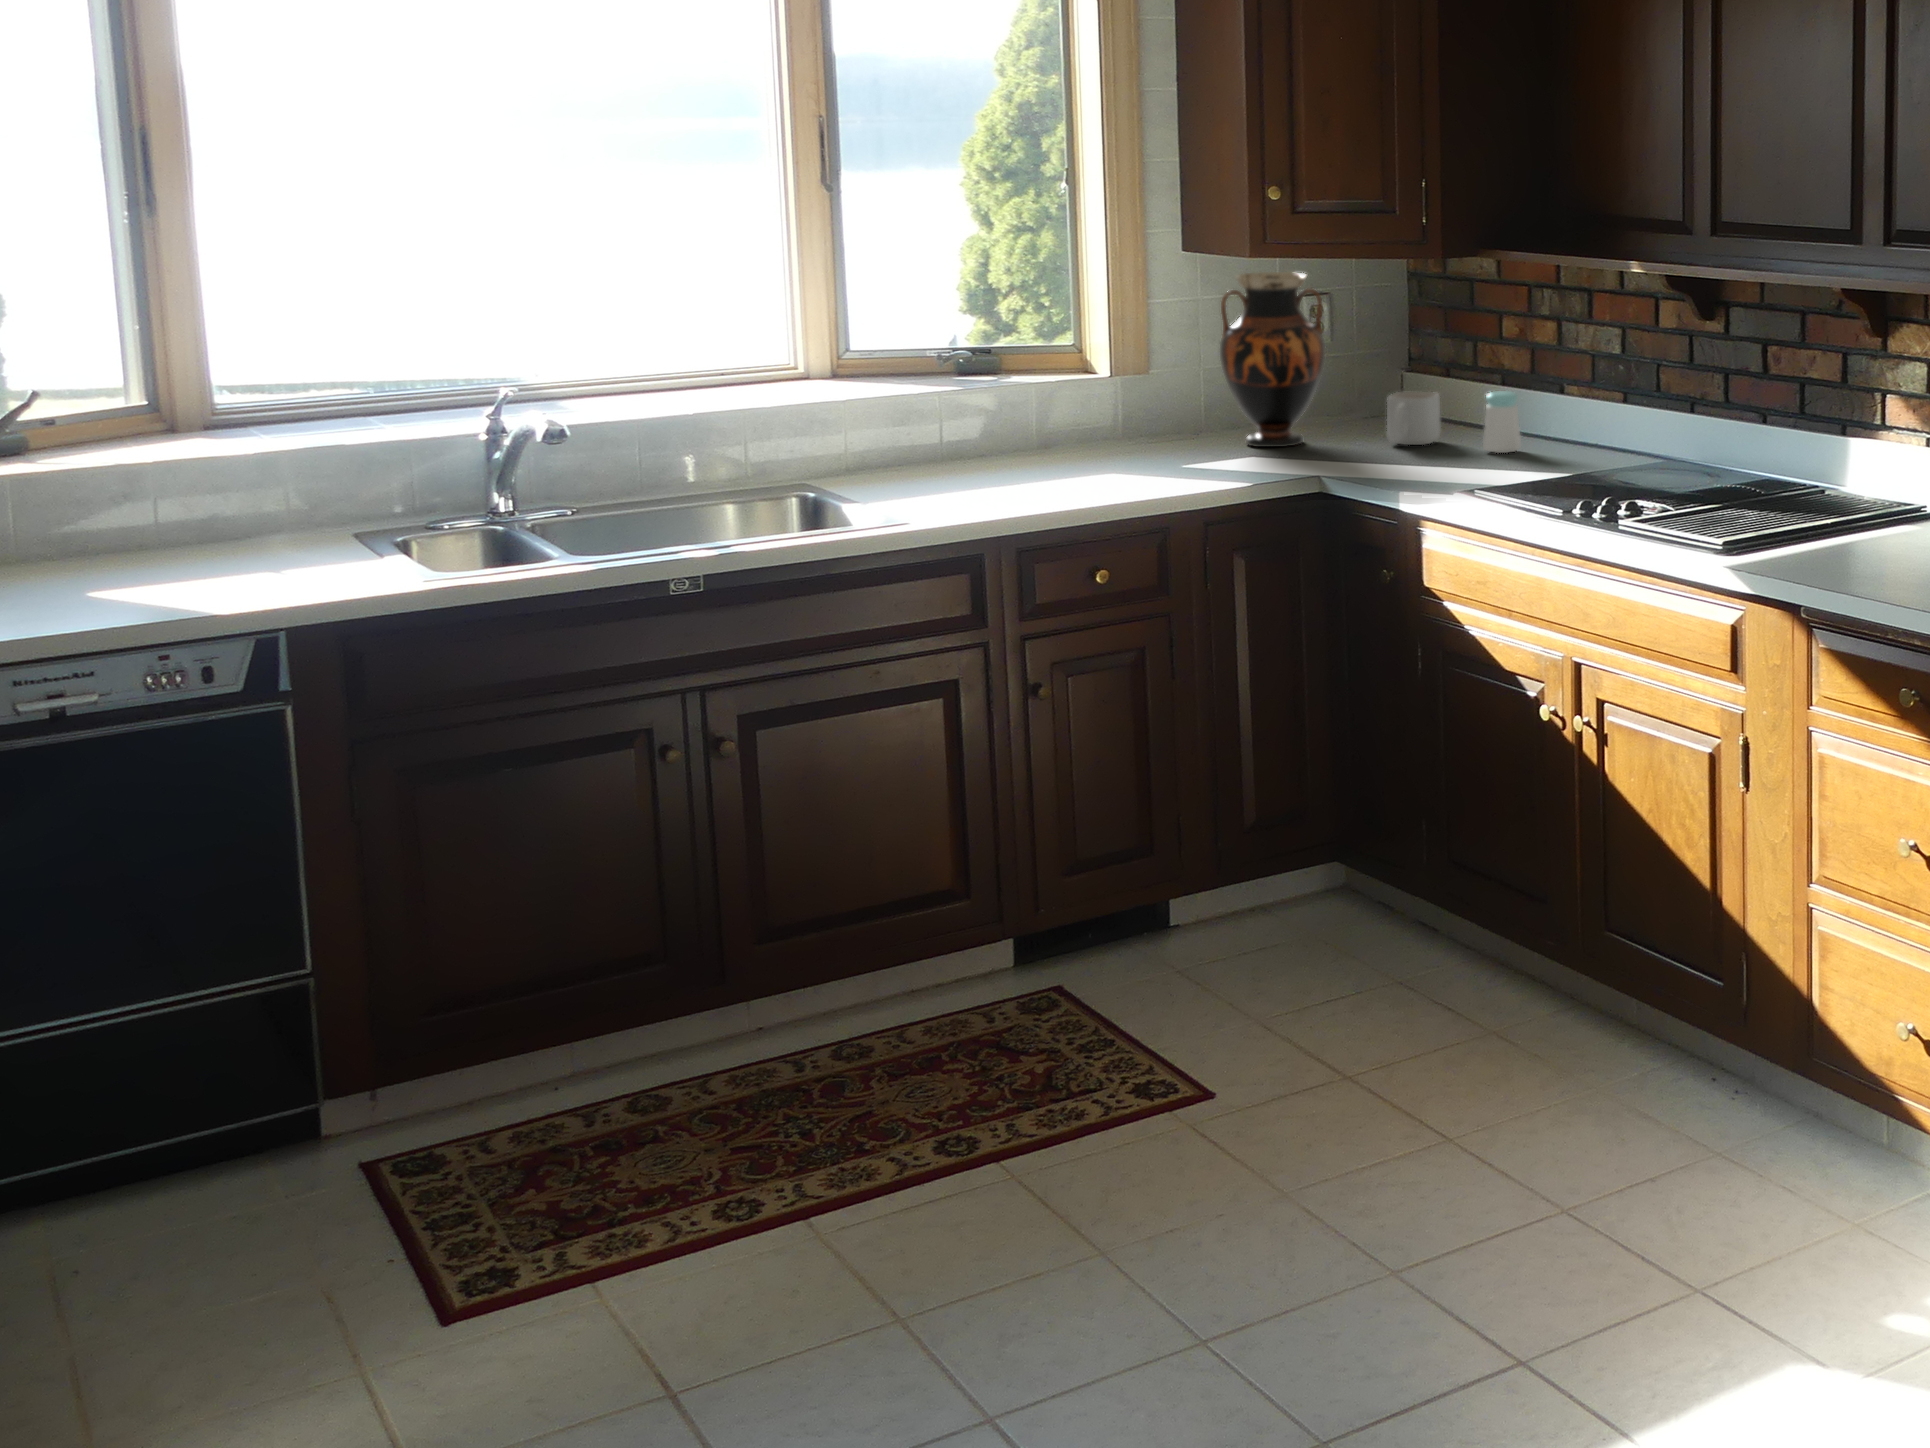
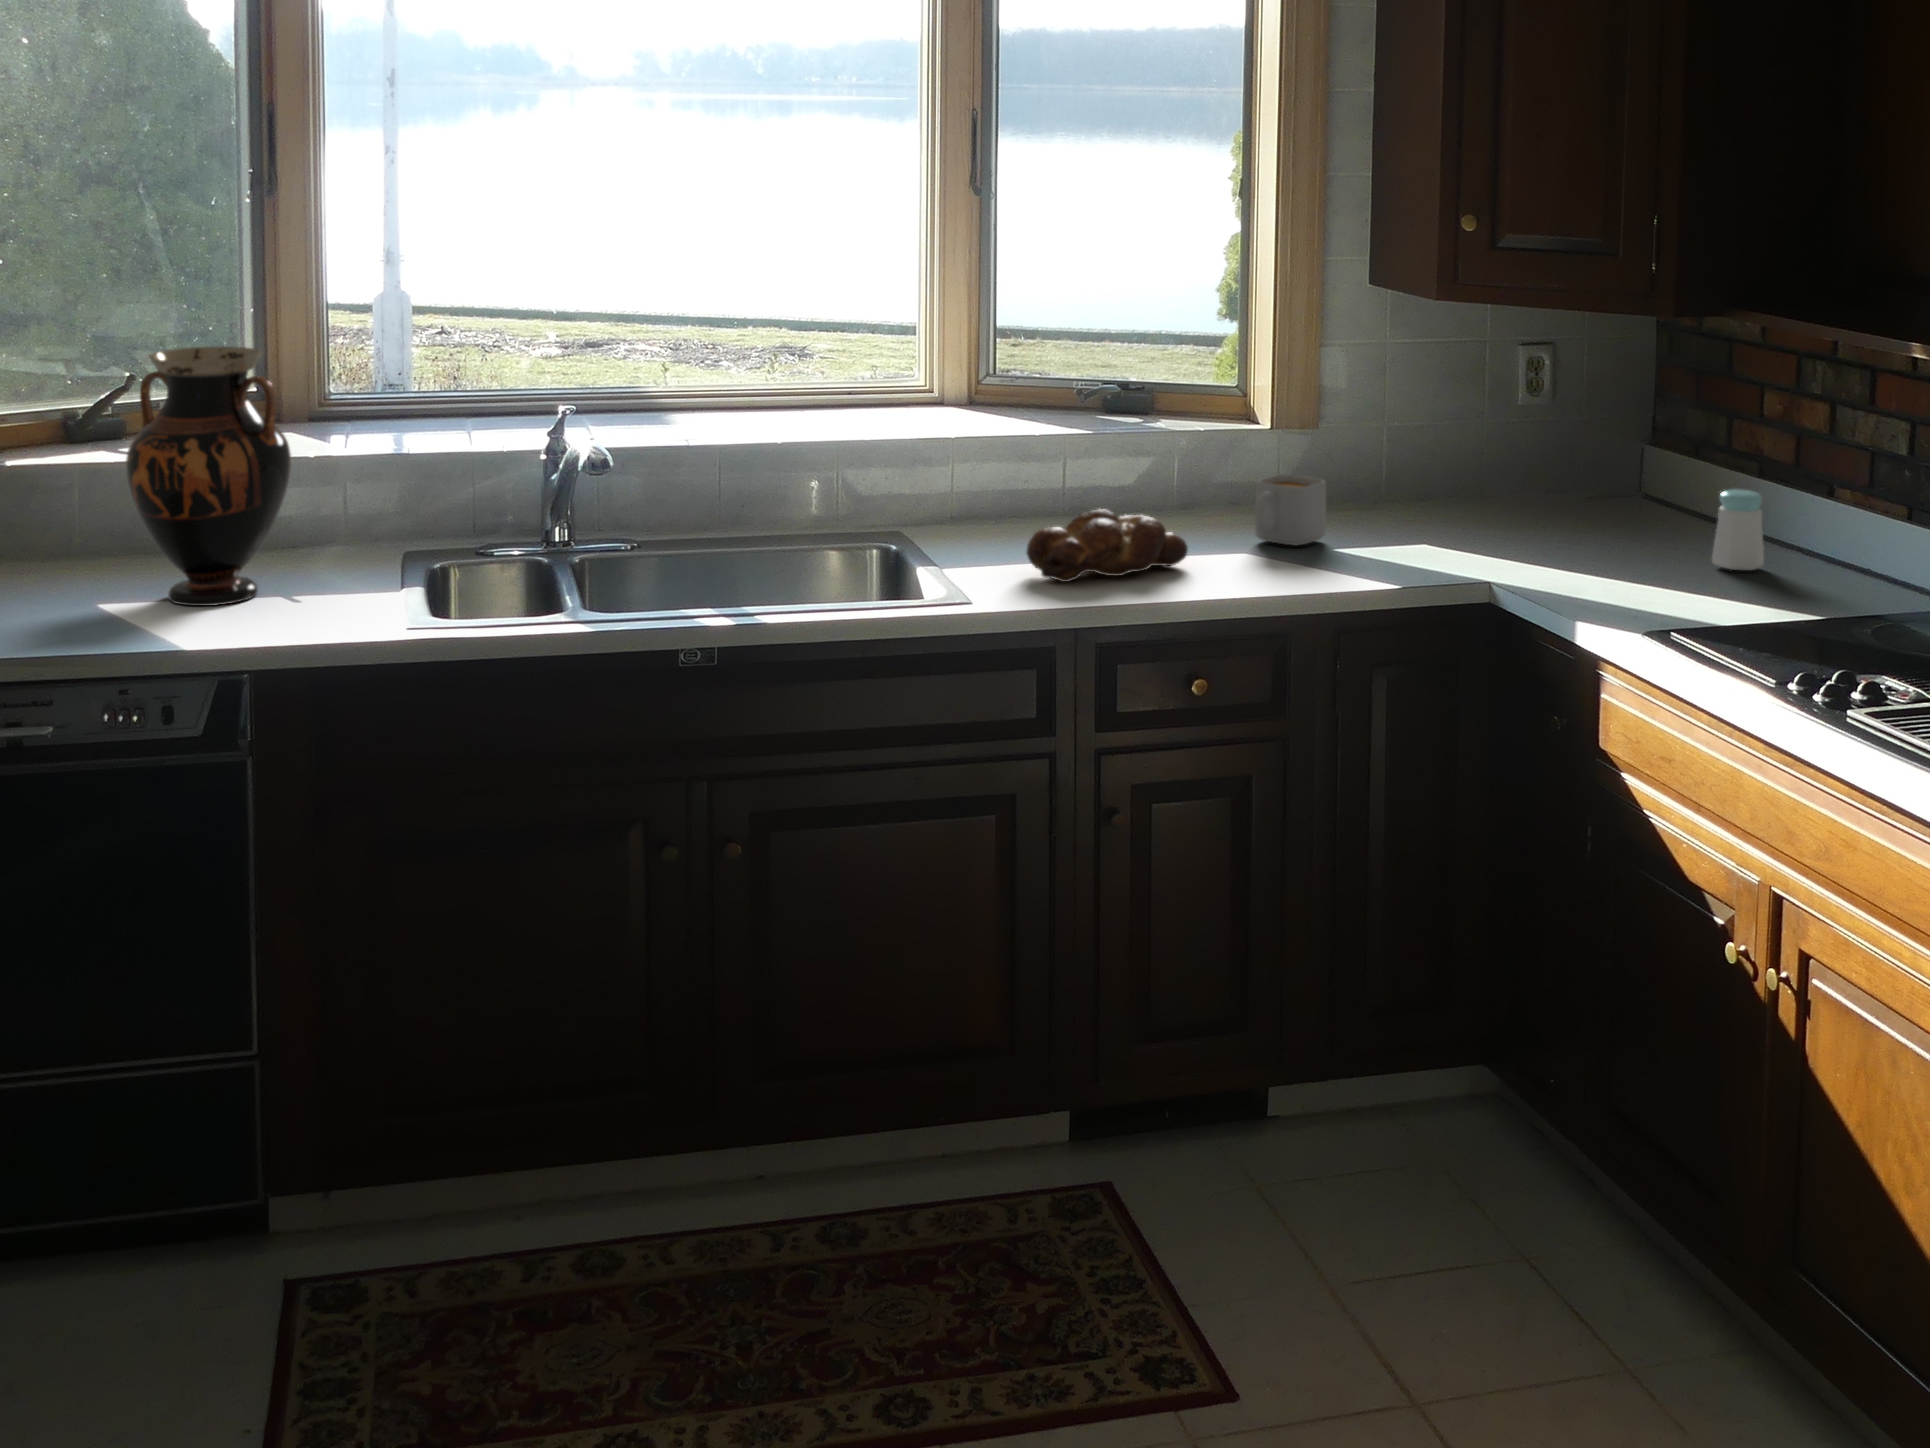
vase: present [1220,272,1326,447] -> present [126,347,291,606]
mug: present [1387,392,1441,445] -> present [1255,474,1326,545]
bread loaf: none [941,444,1074,505] -> present [1027,509,1188,582]

